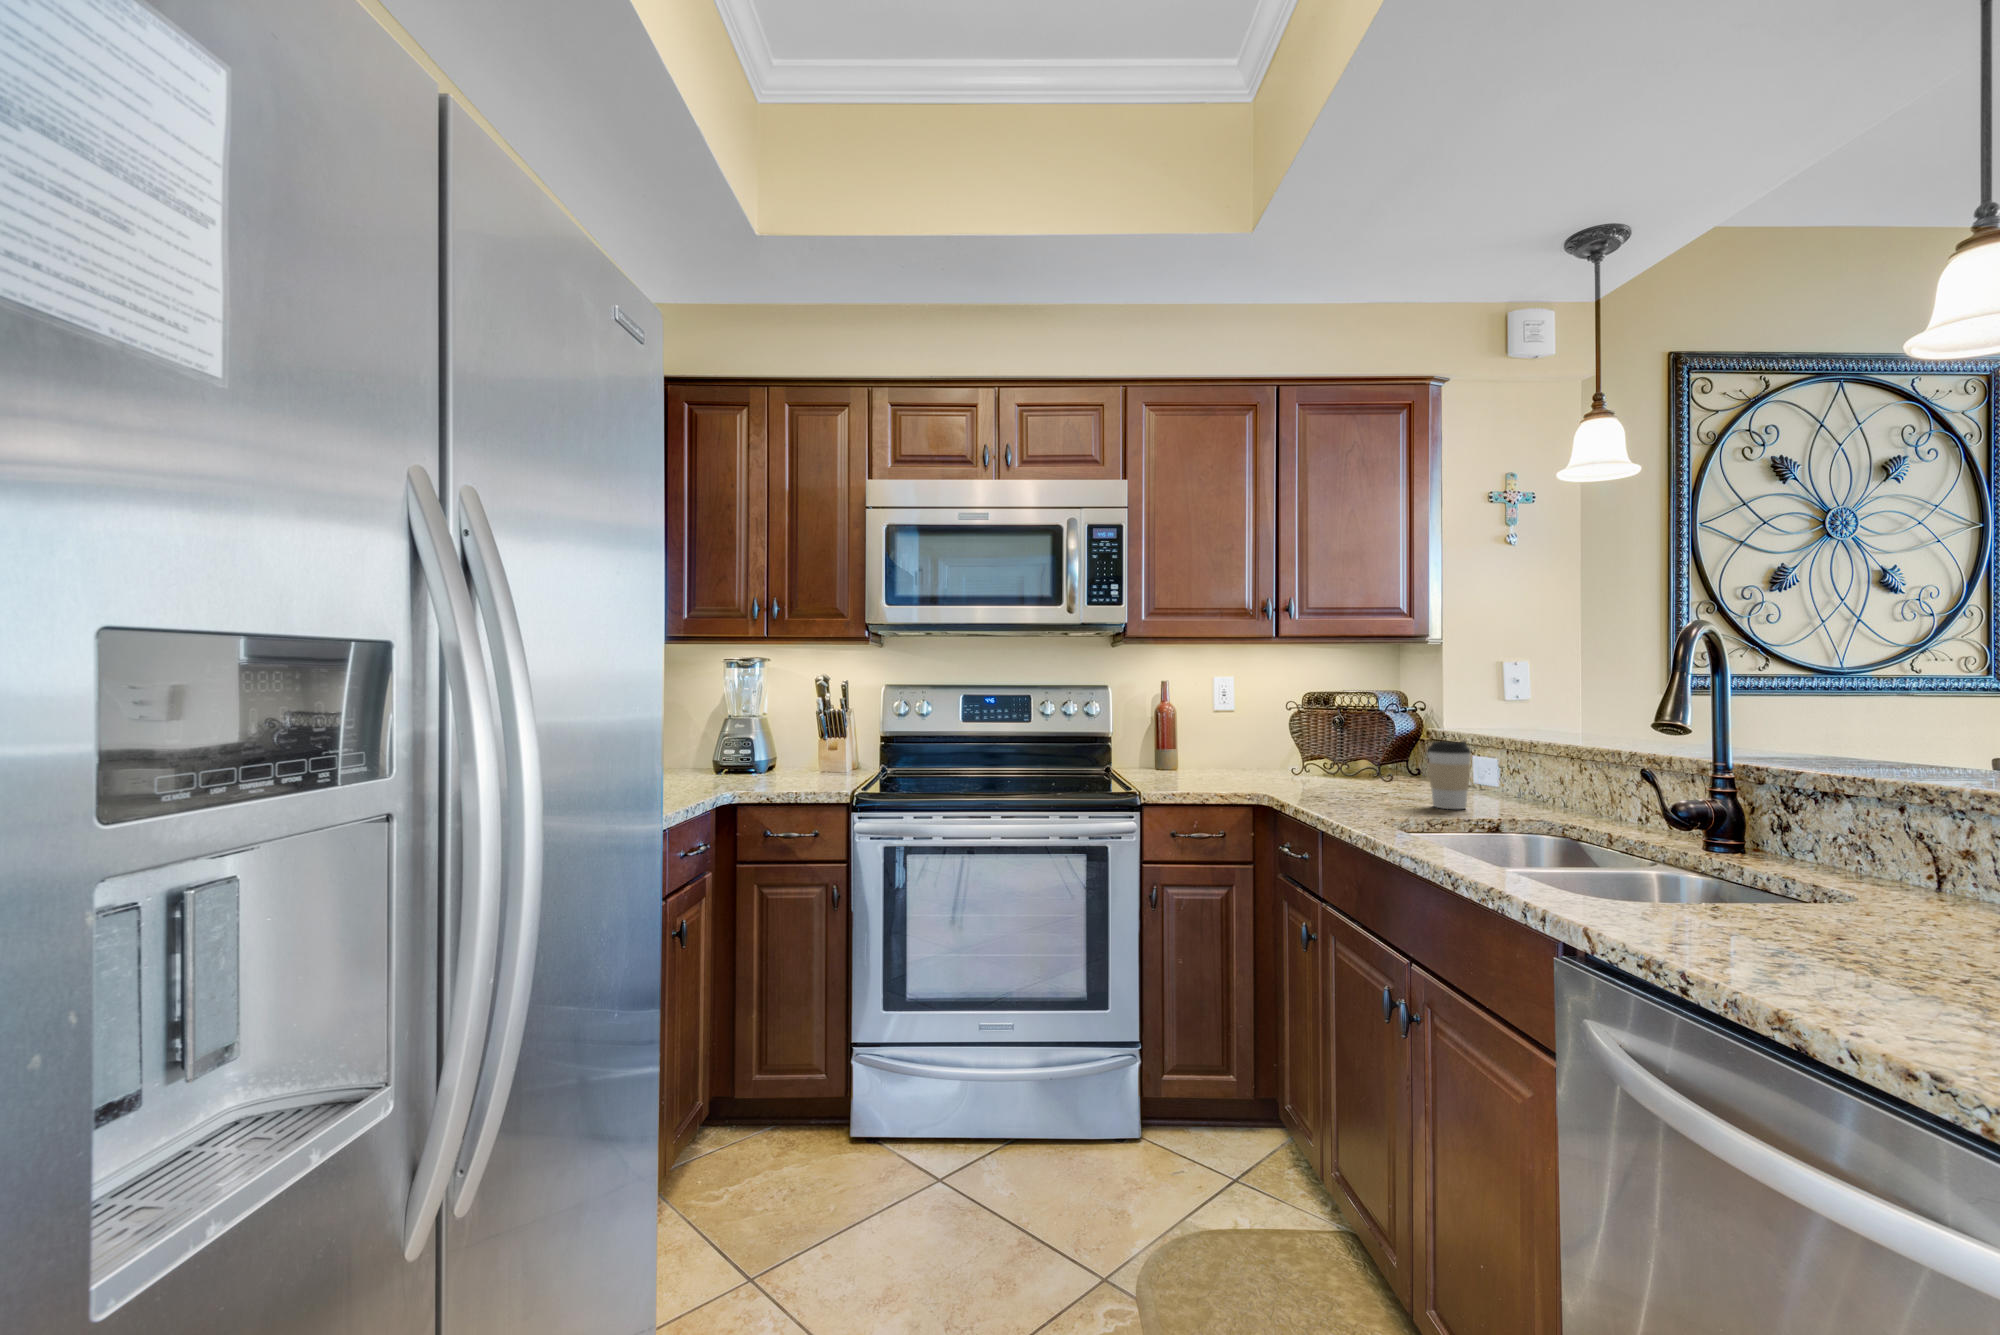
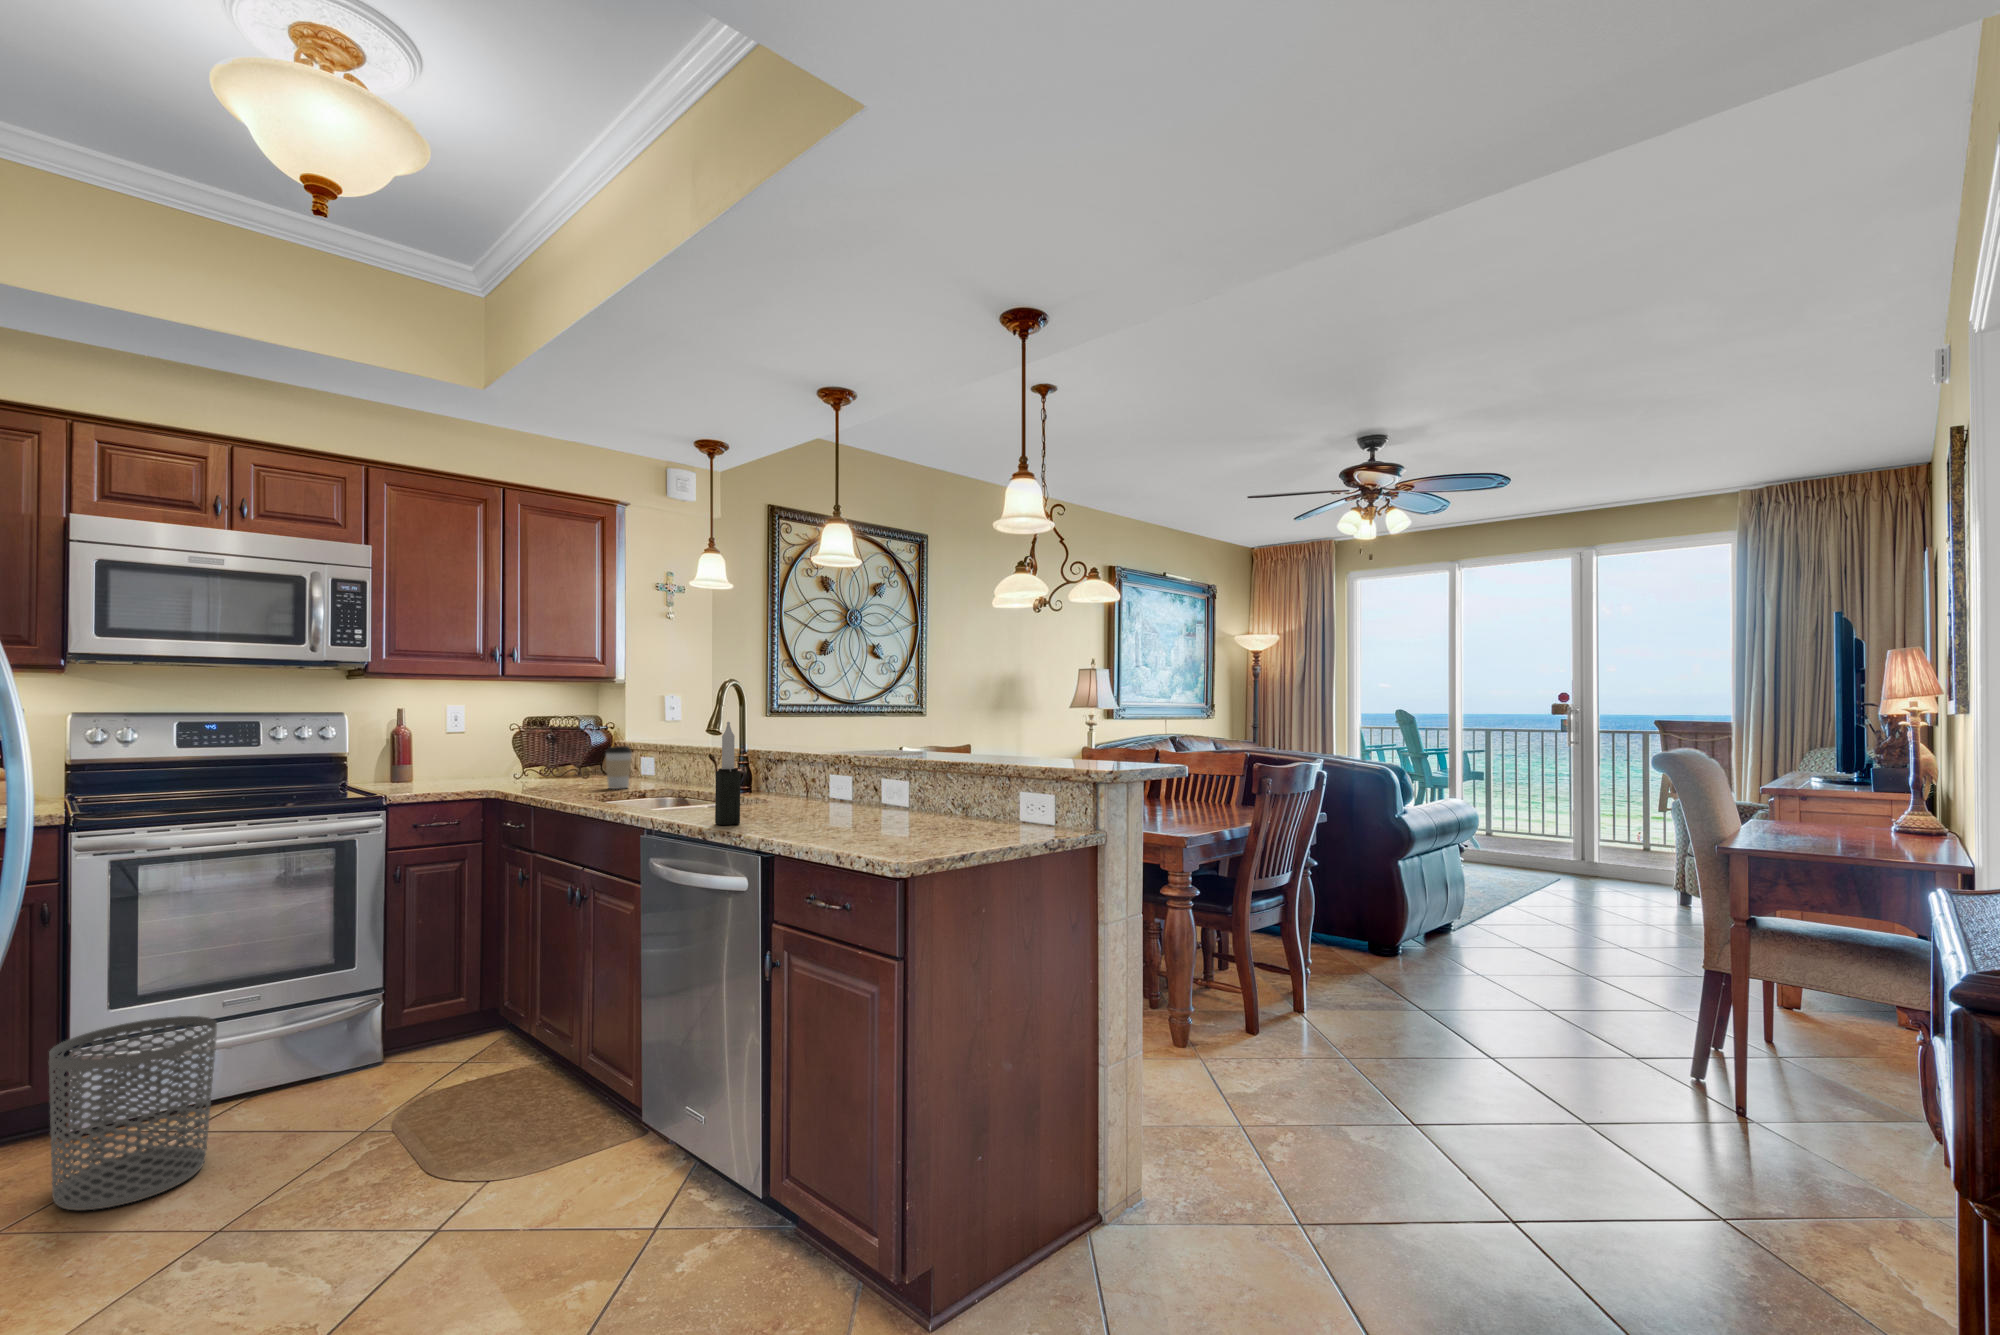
candle: none [1811,727,1911,1025] -> present [715,722,740,825]
waste bin: none [810,1040,957,1283] -> present [49,1016,217,1210]

